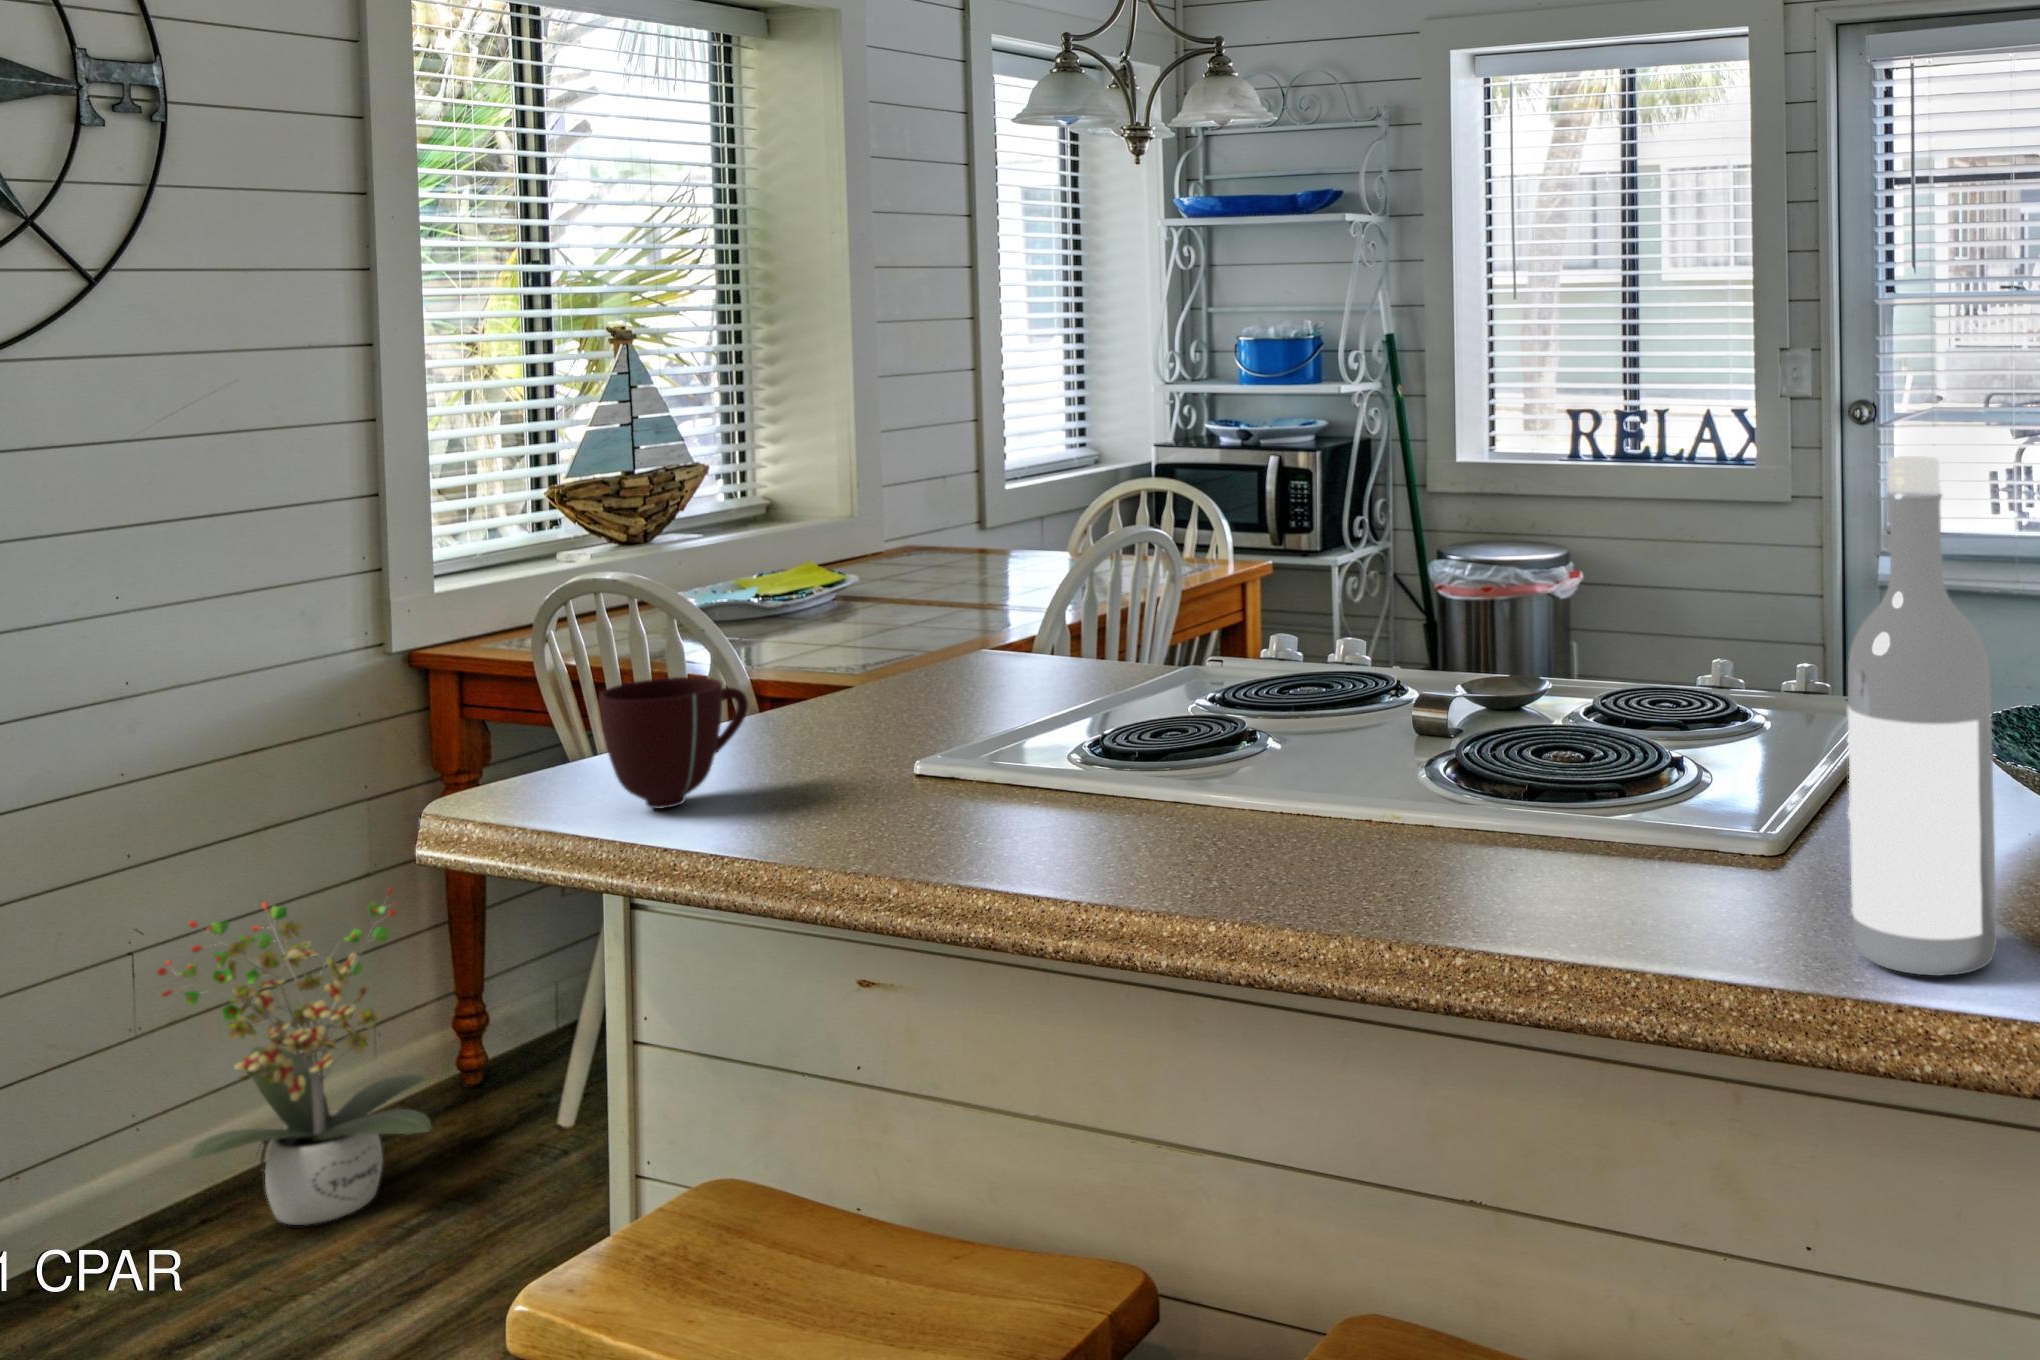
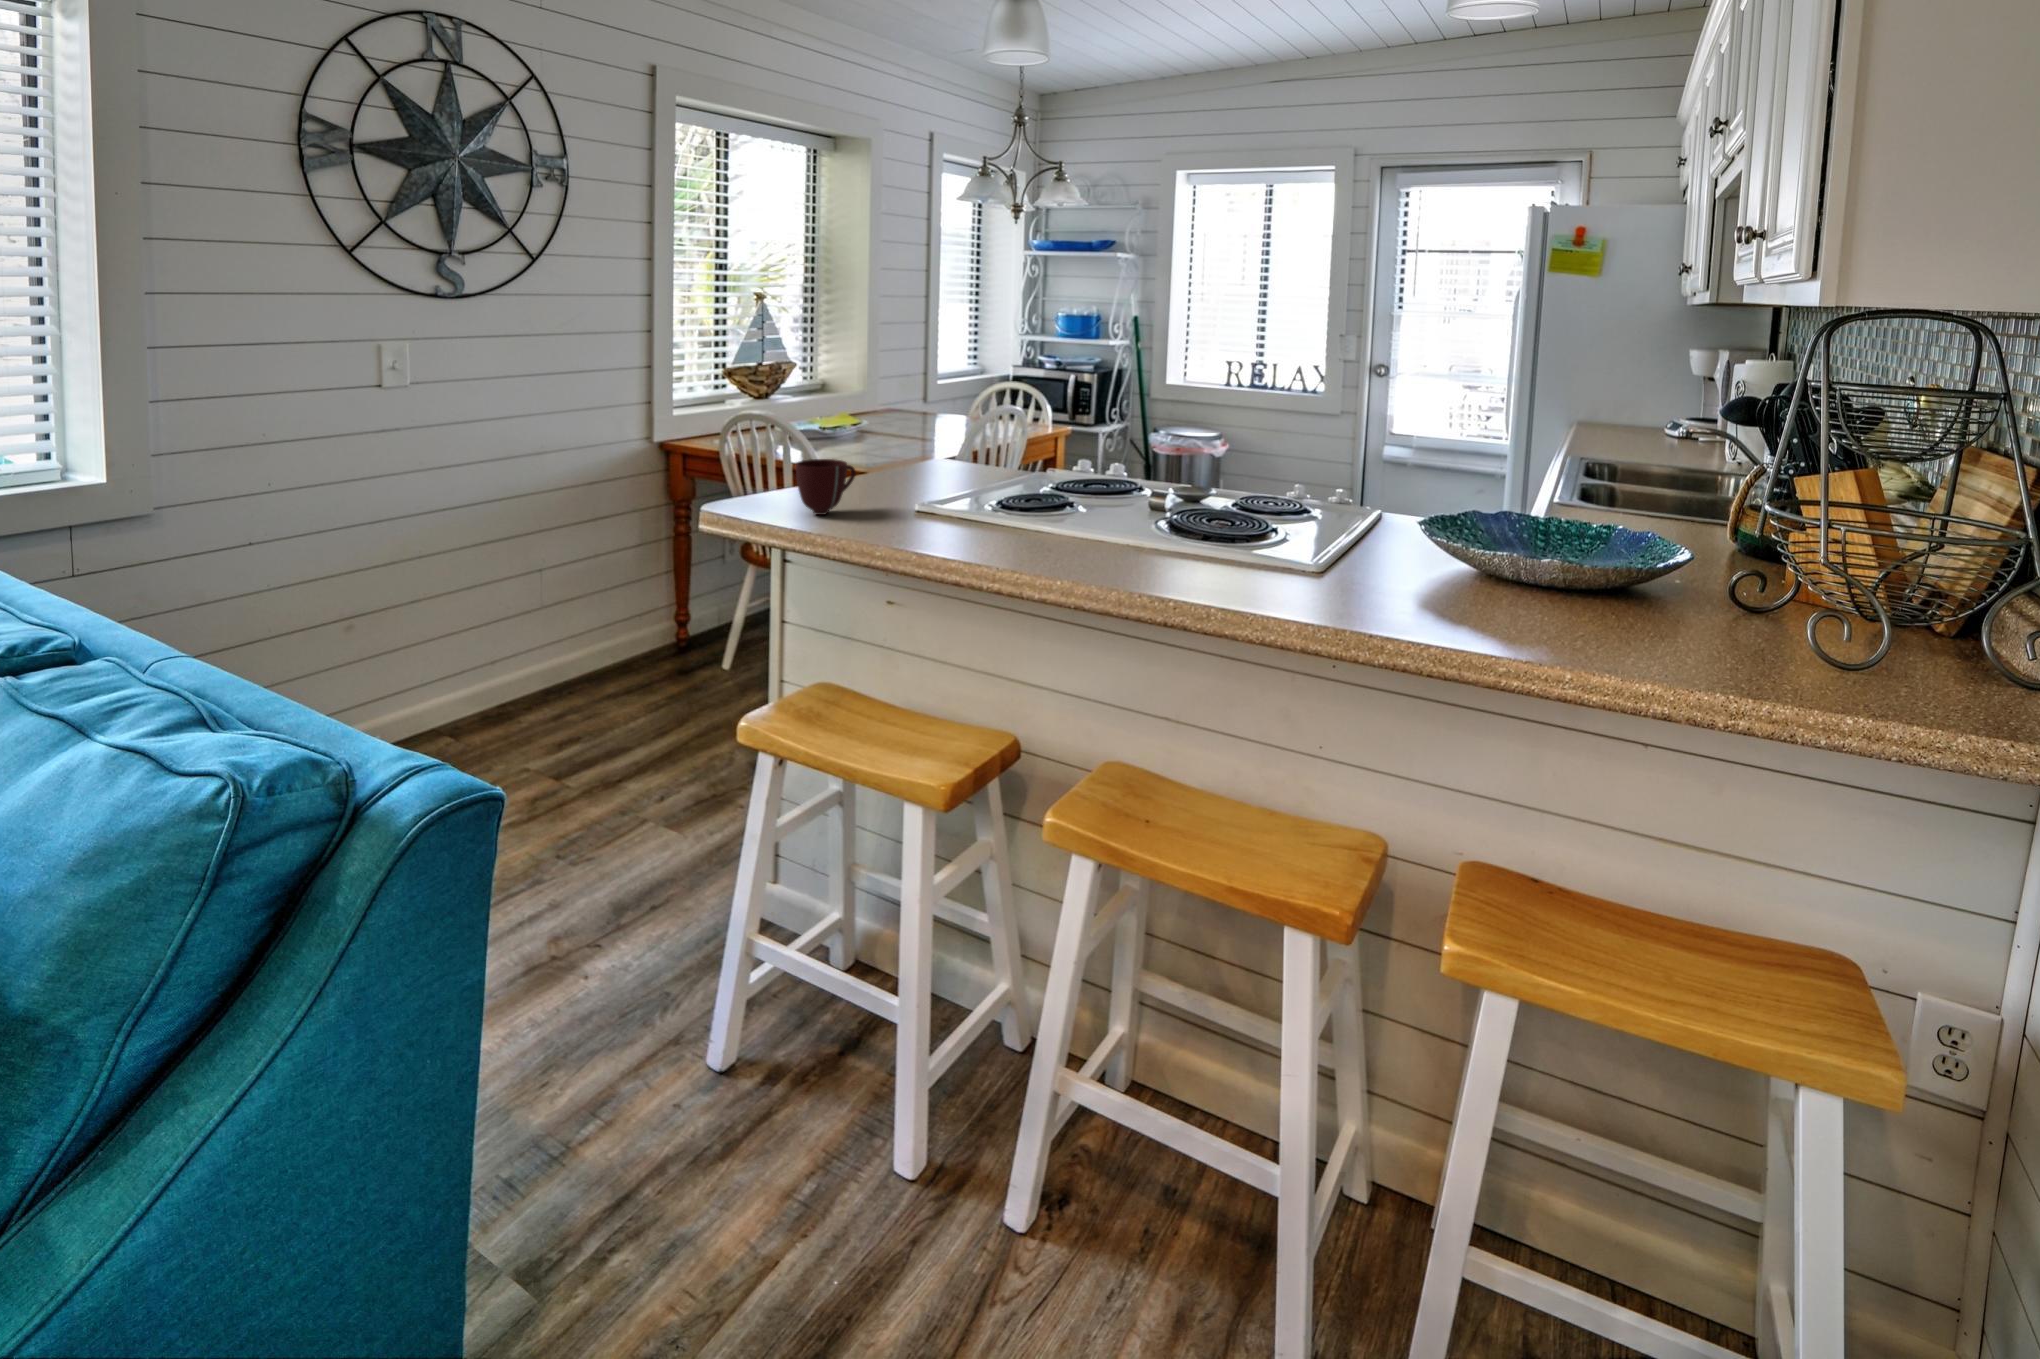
wine bottle: present [1848,456,1996,976] -> none [1338,397,1403,614]
potted plant: present [157,888,432,1225] -> none [555,552,671,703]

